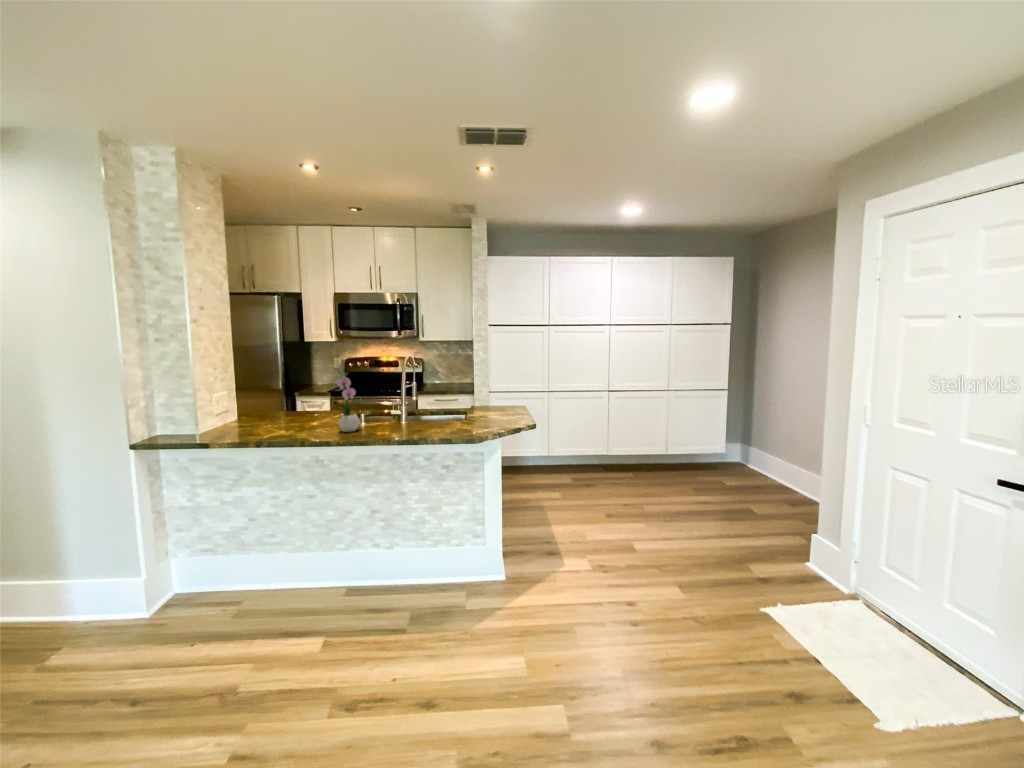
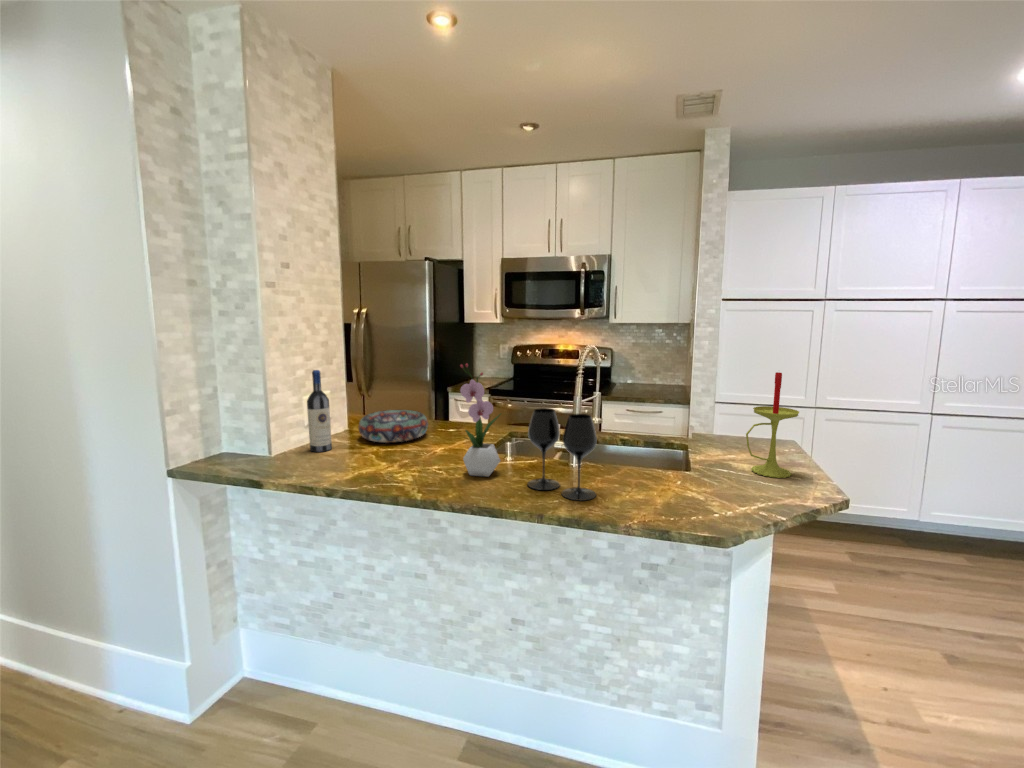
candle: none [490,365,514,418] -> present [746,372,799,478]
wine bottle: none [216,378,235,433] -> present [307,370,332,452]
wine glass: none [378,390,416,434] -> present [528,408,596,501]
decorative bowl: none [250,404,301,425] -> present [359,410,428,443]

